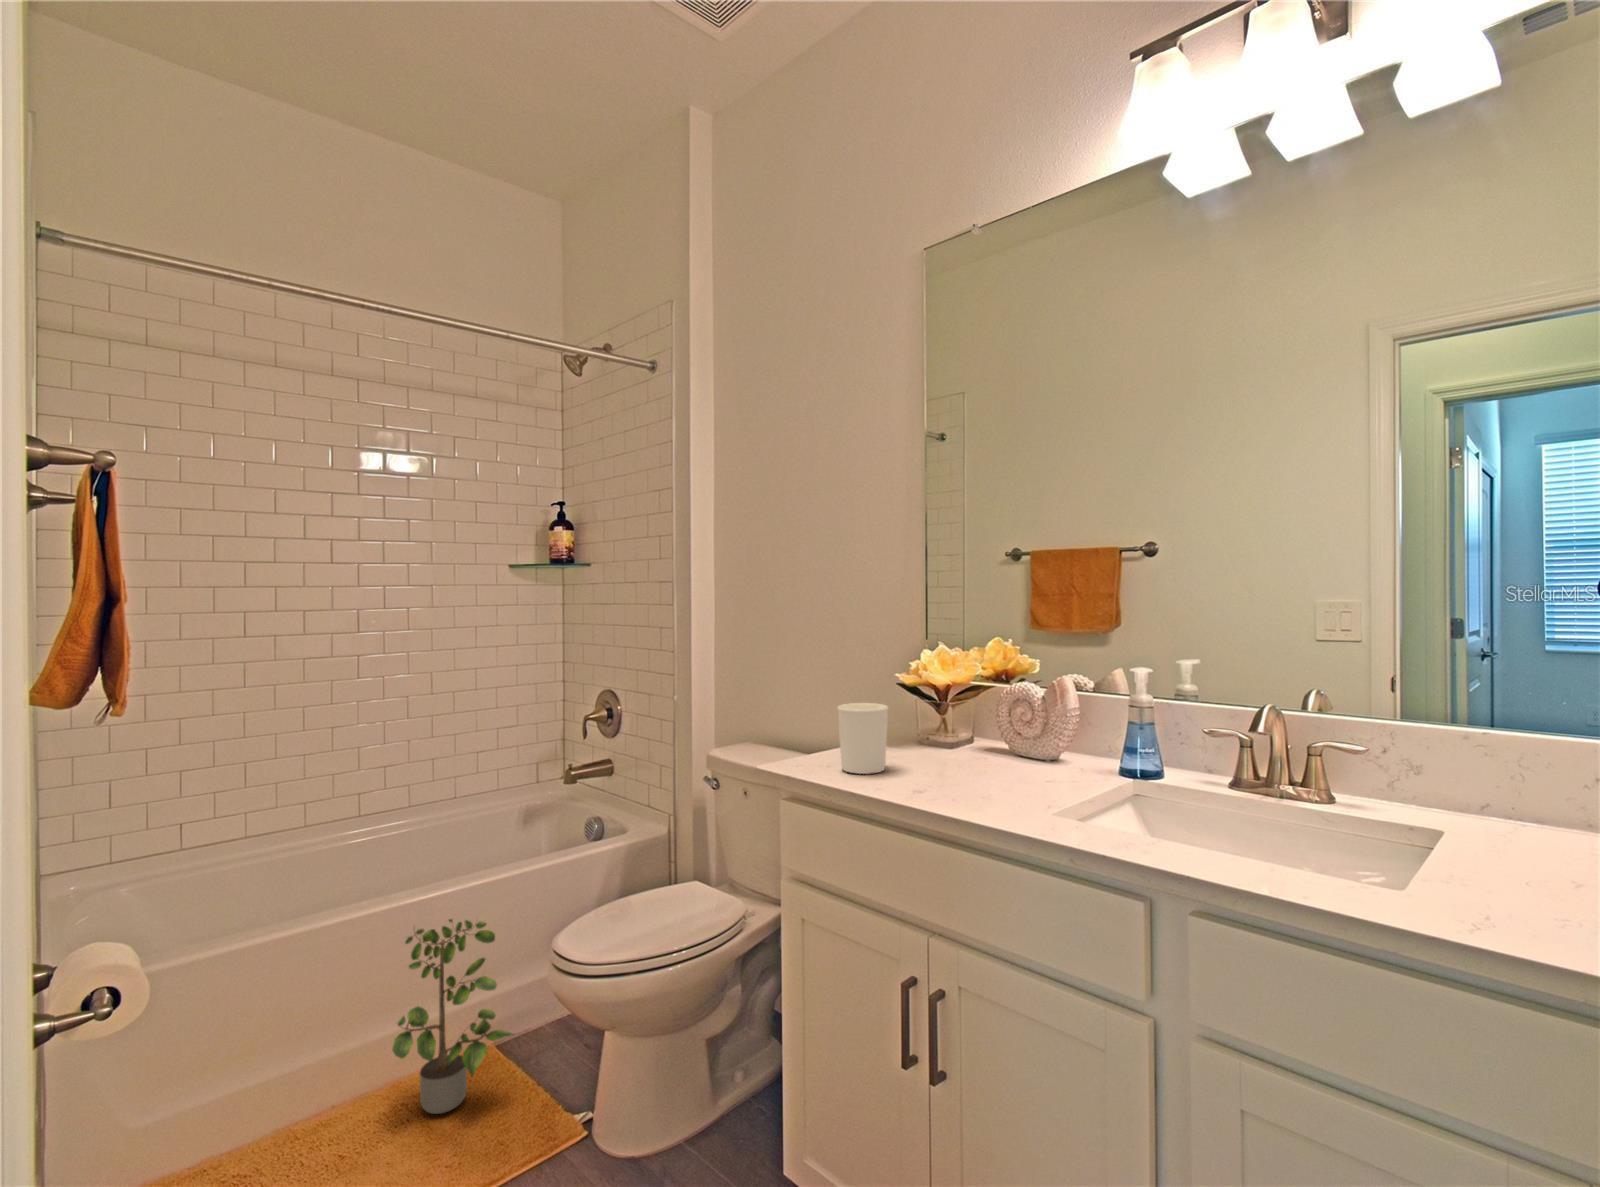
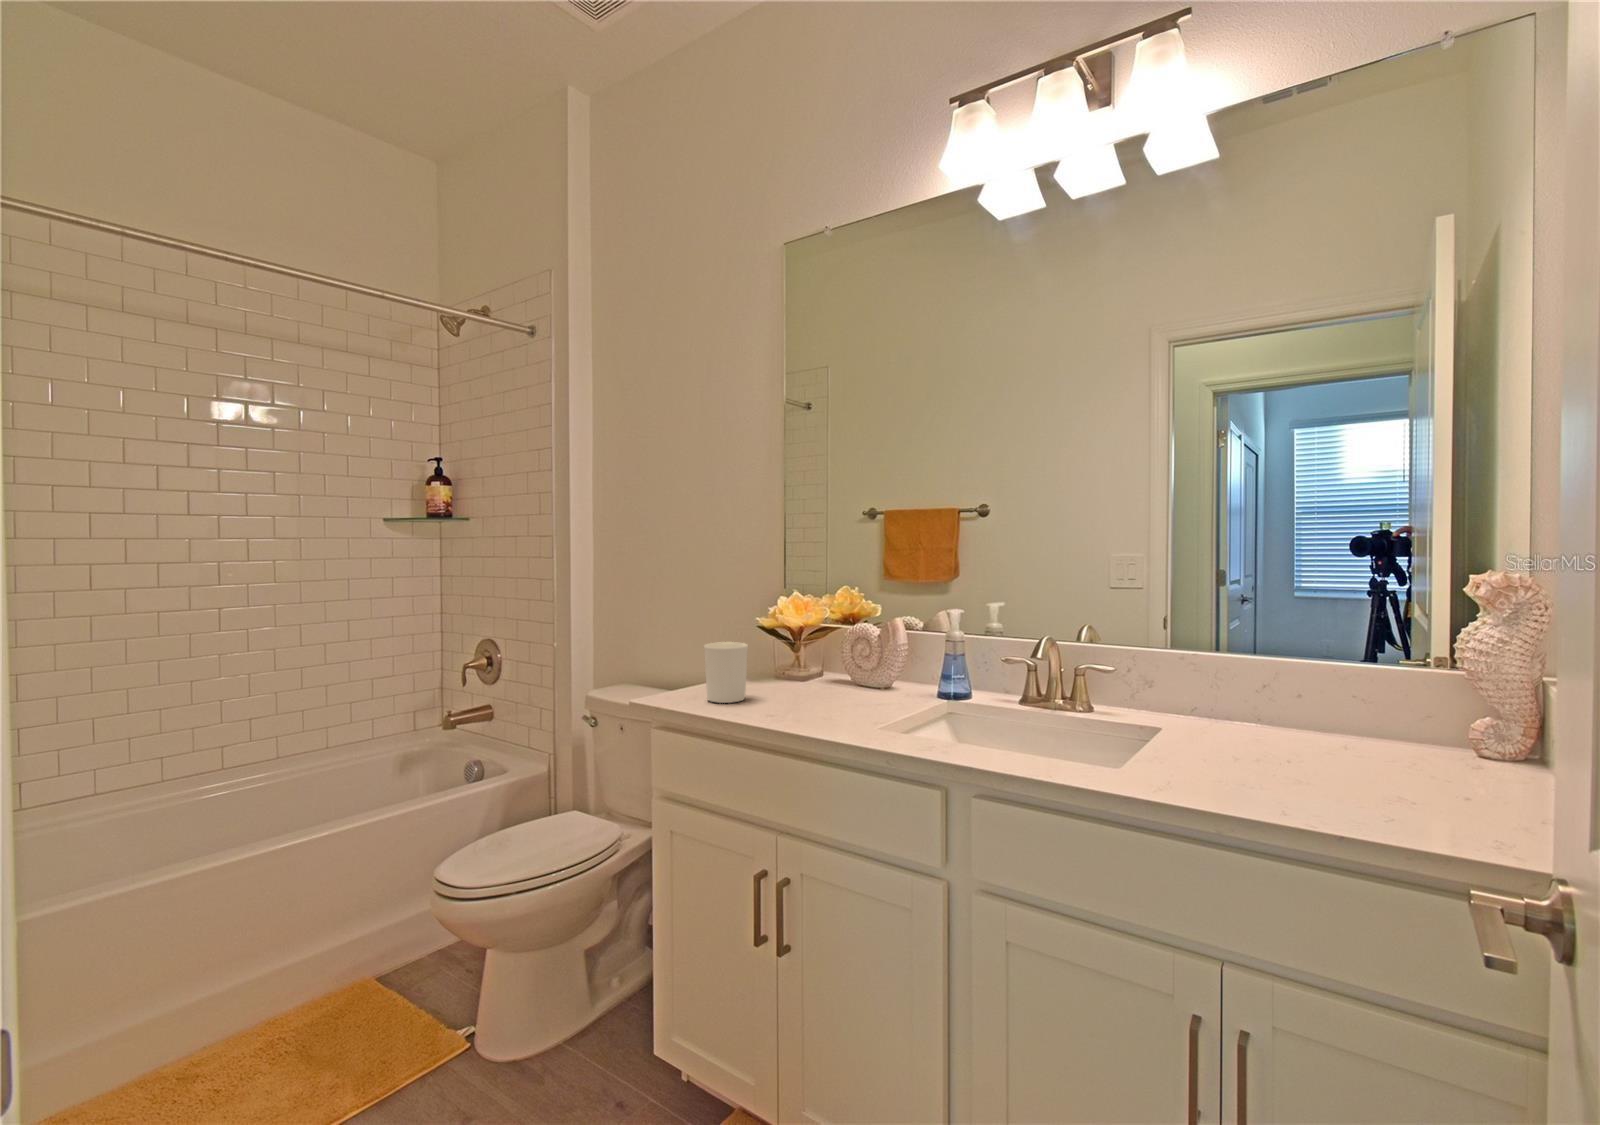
potted plant: present [392,919,513,1114] -> none [272,851,400,1042]

